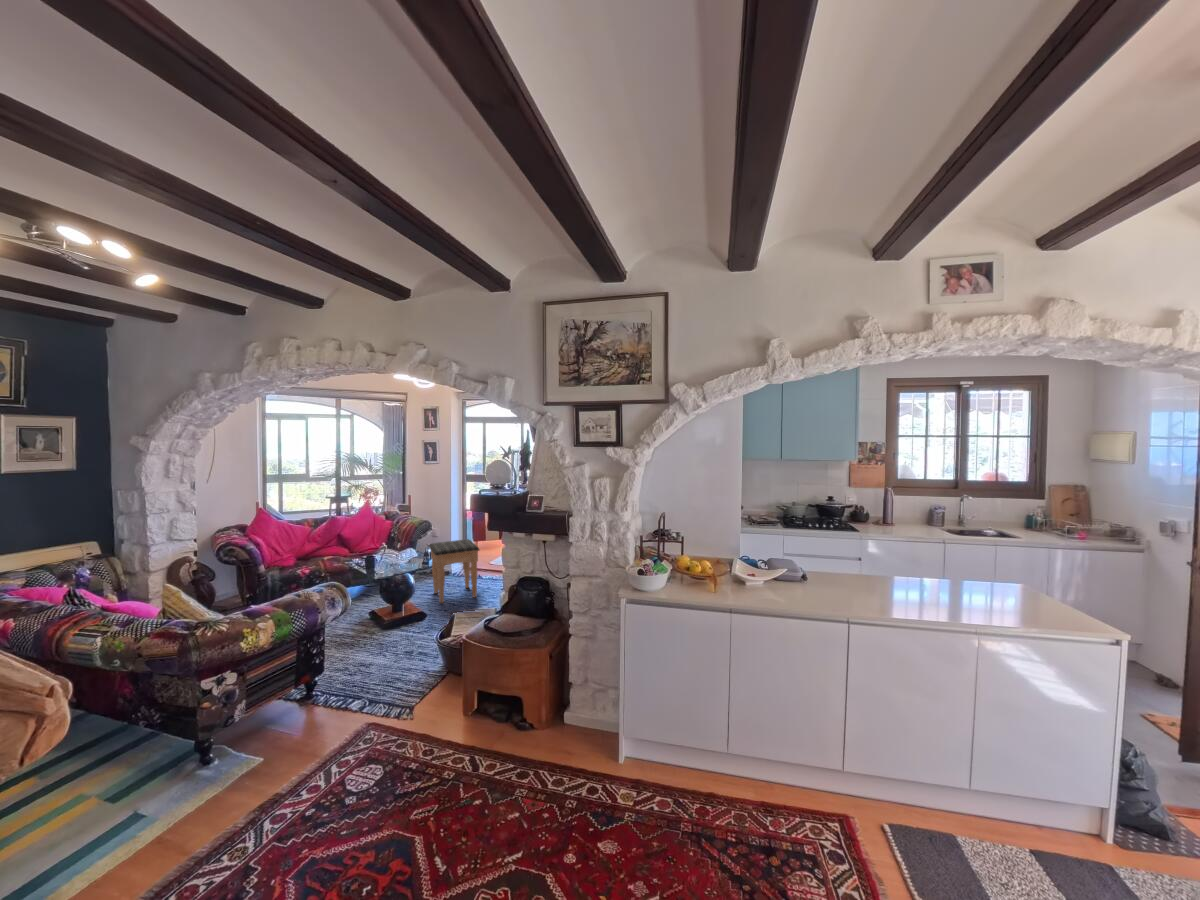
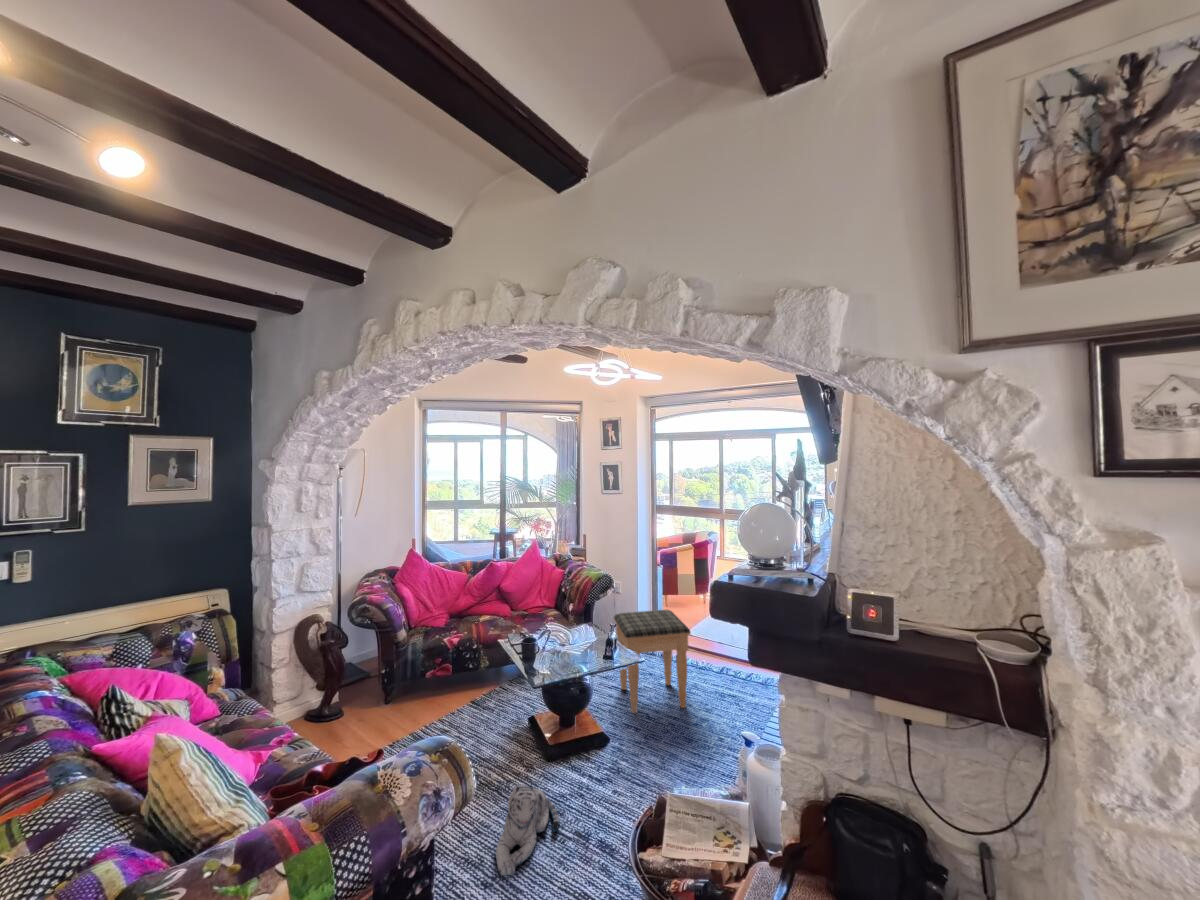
plush toy: none [349,630,389,673] -> present [496,785,559,875]

